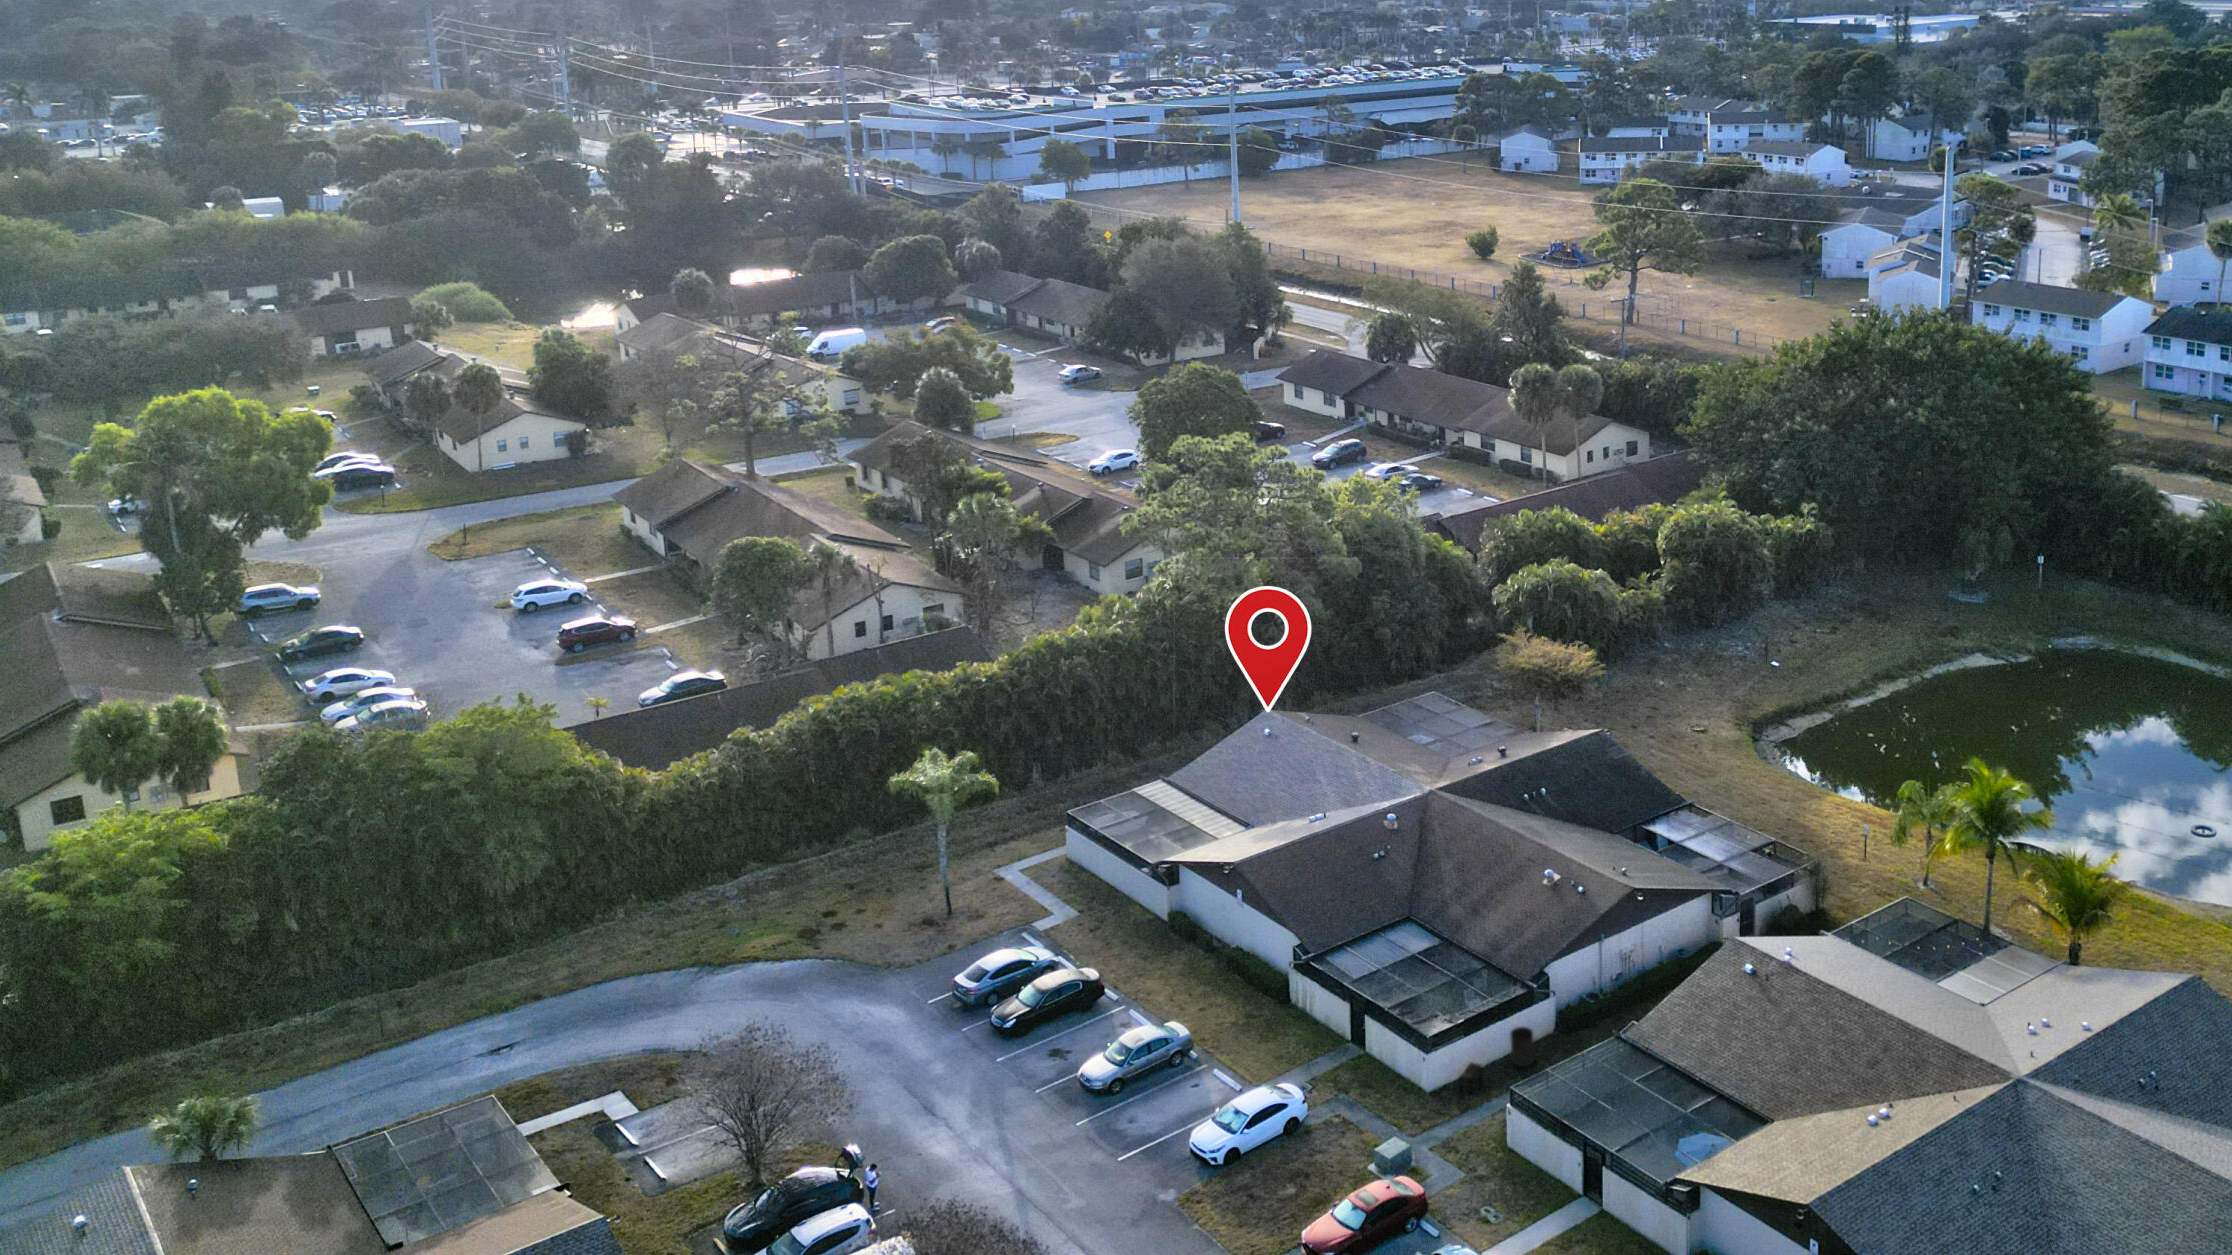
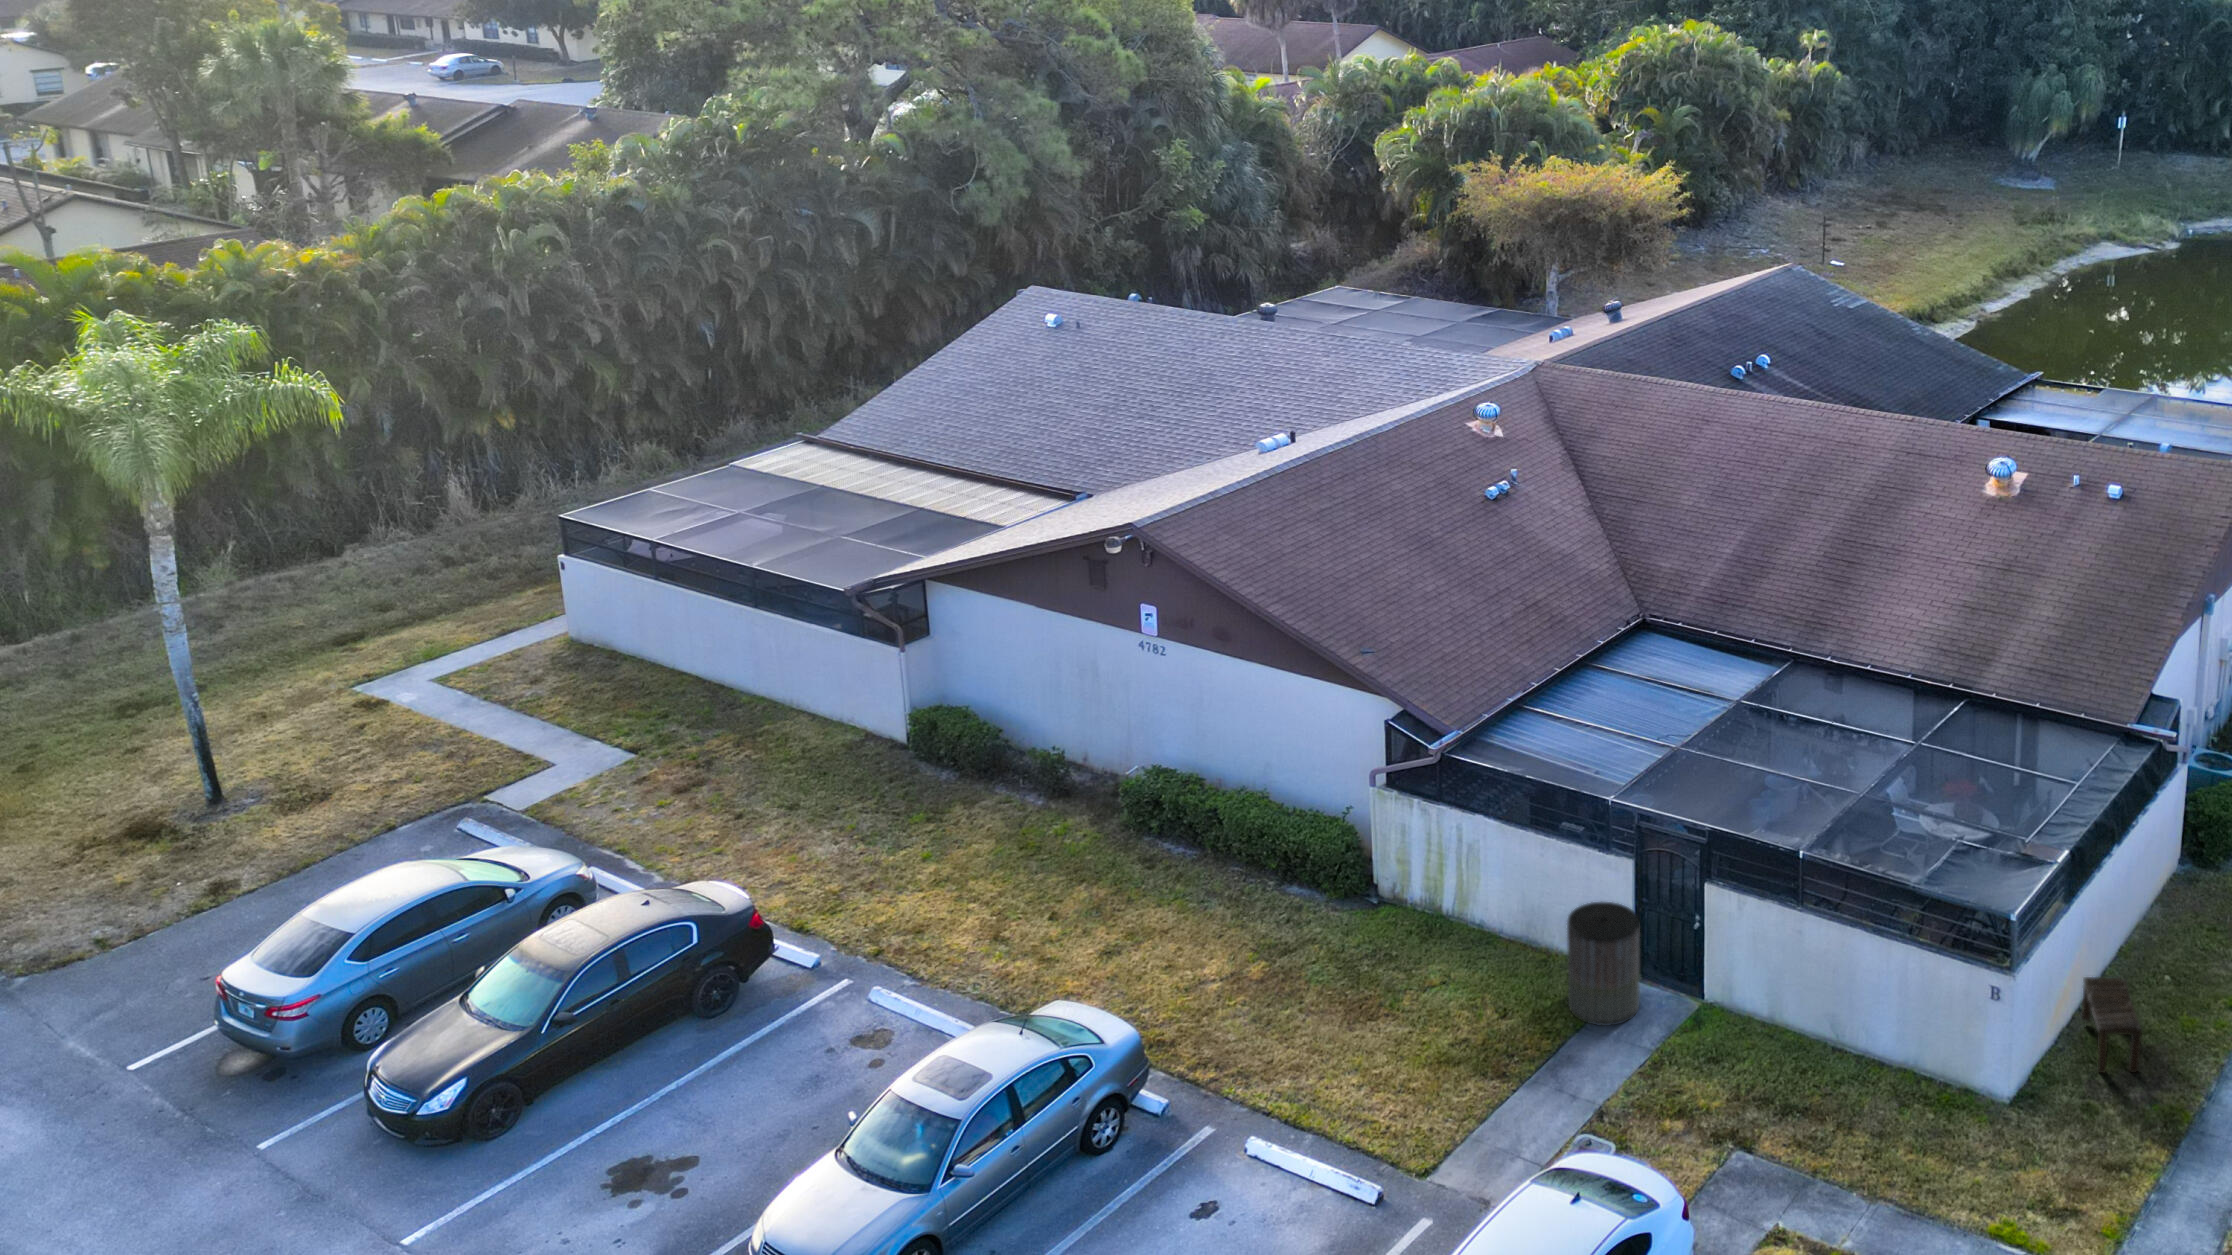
trash can: present [1510,1027,1534,1067] -> present [1567,902,1639,1026]

